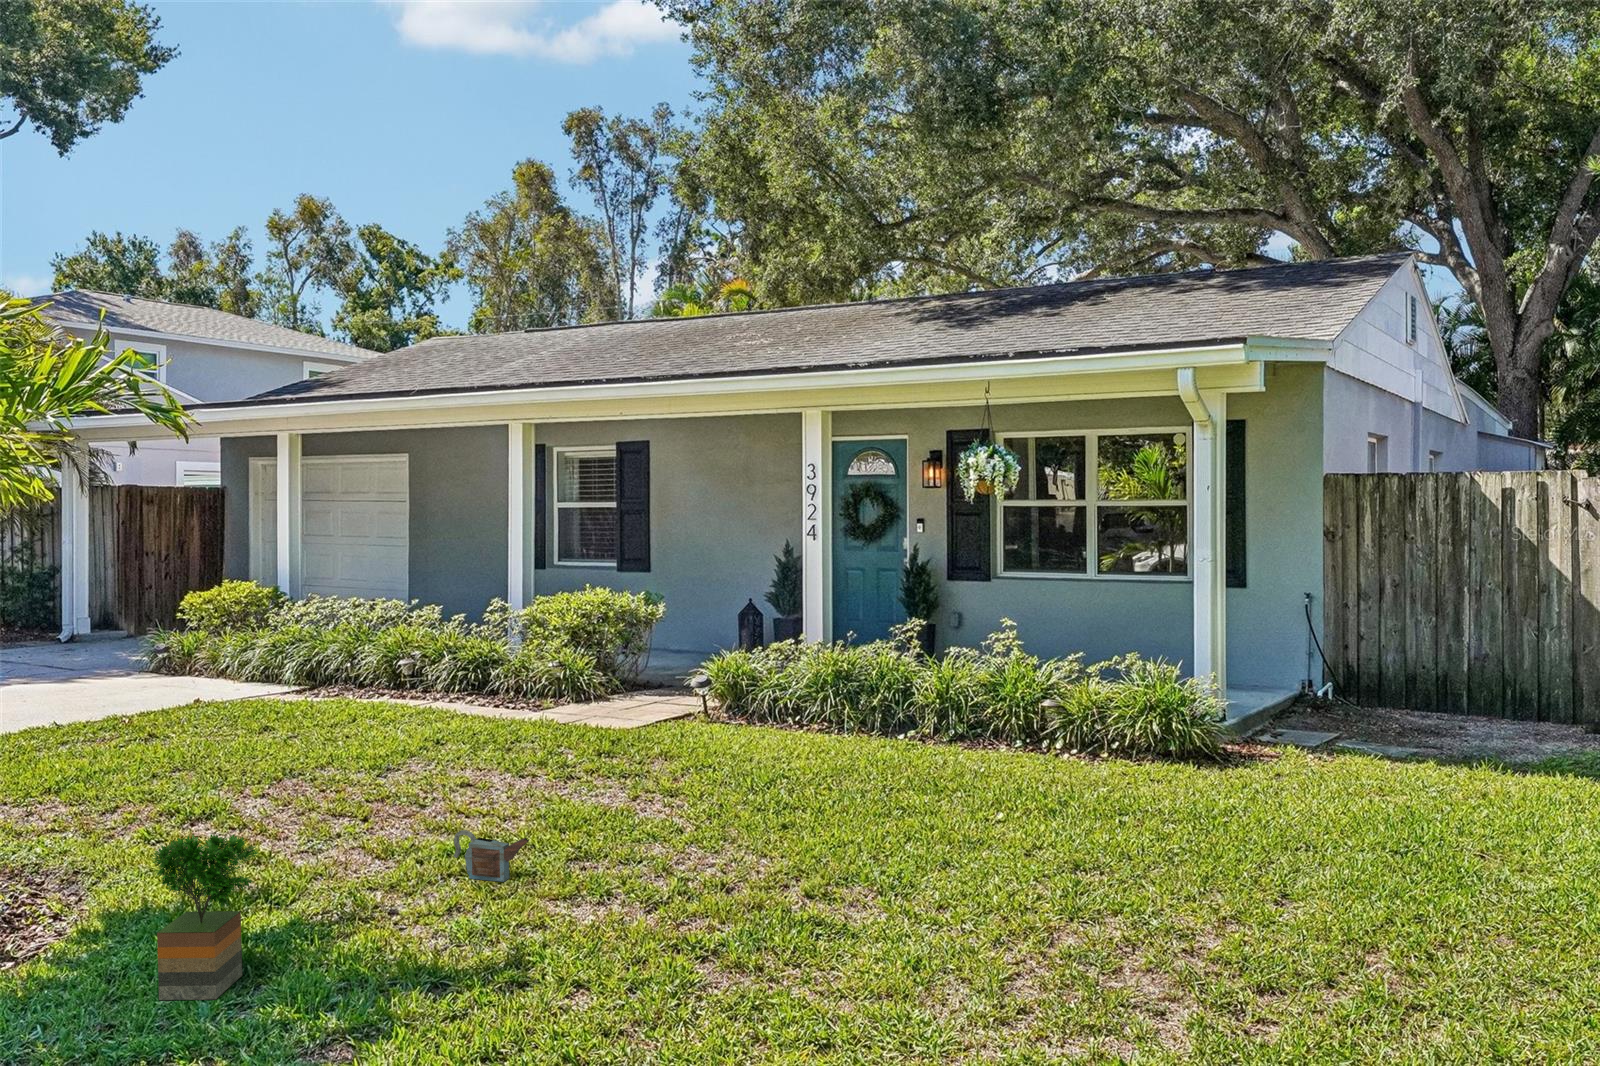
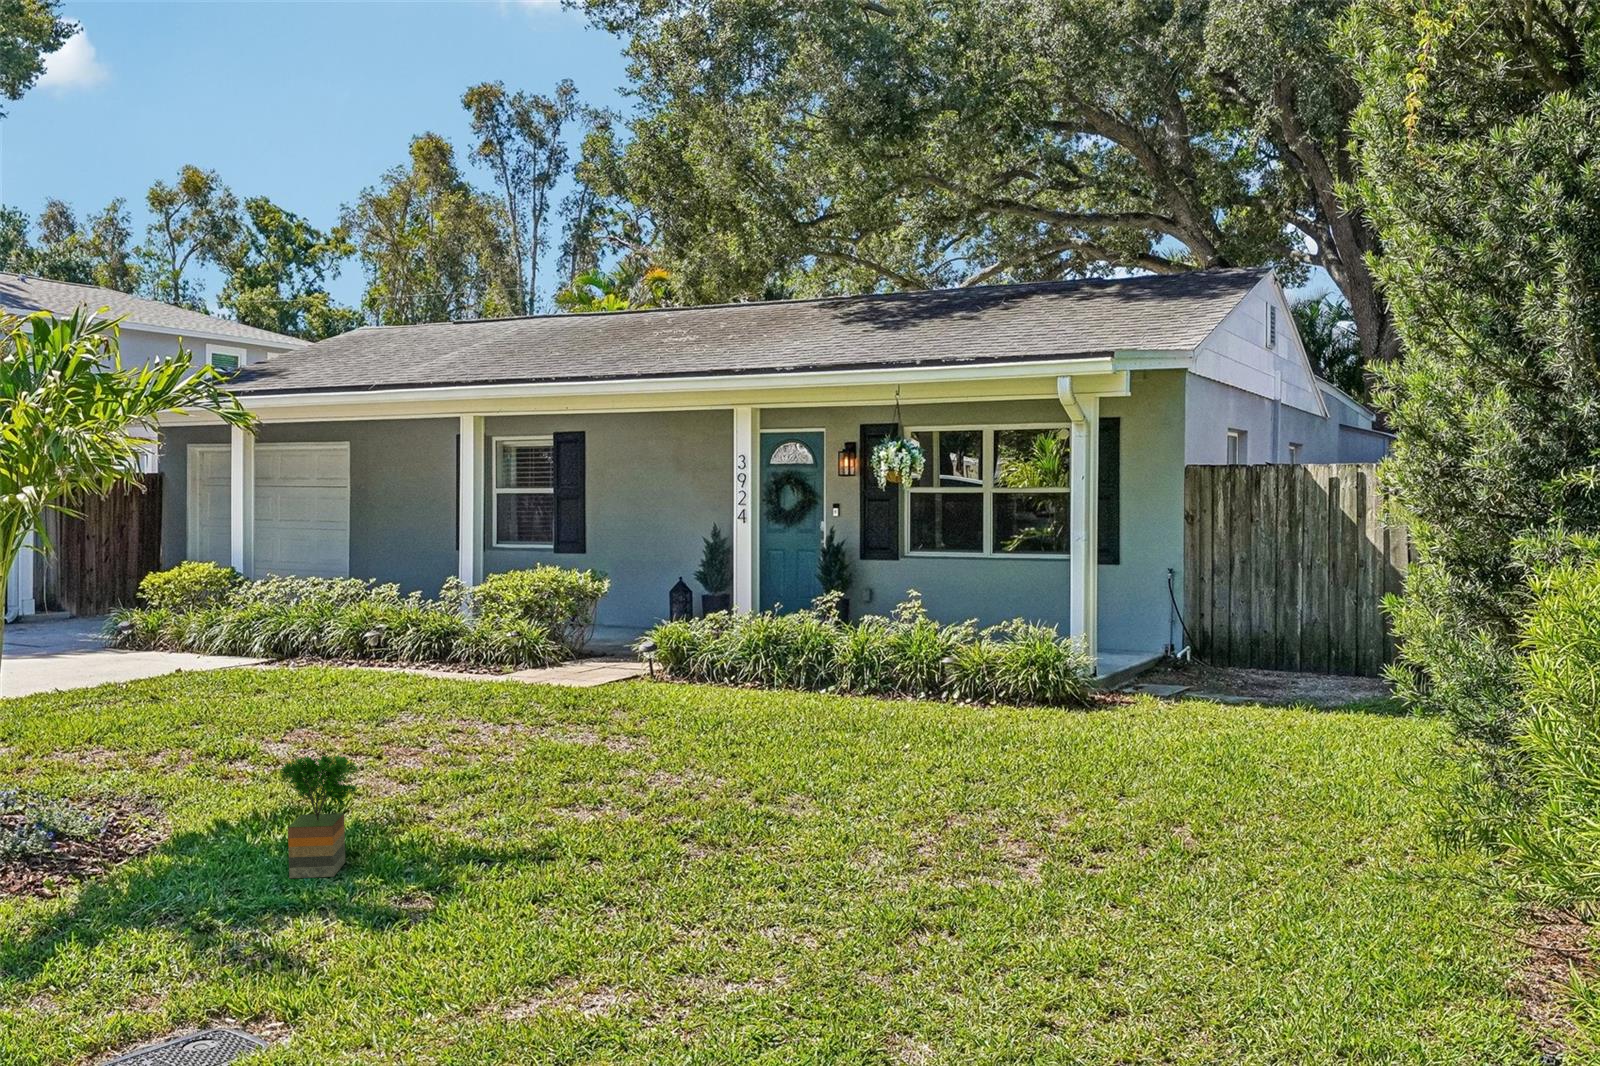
watering can: present [453,830,529,882] -> none [481,760,545,799]

